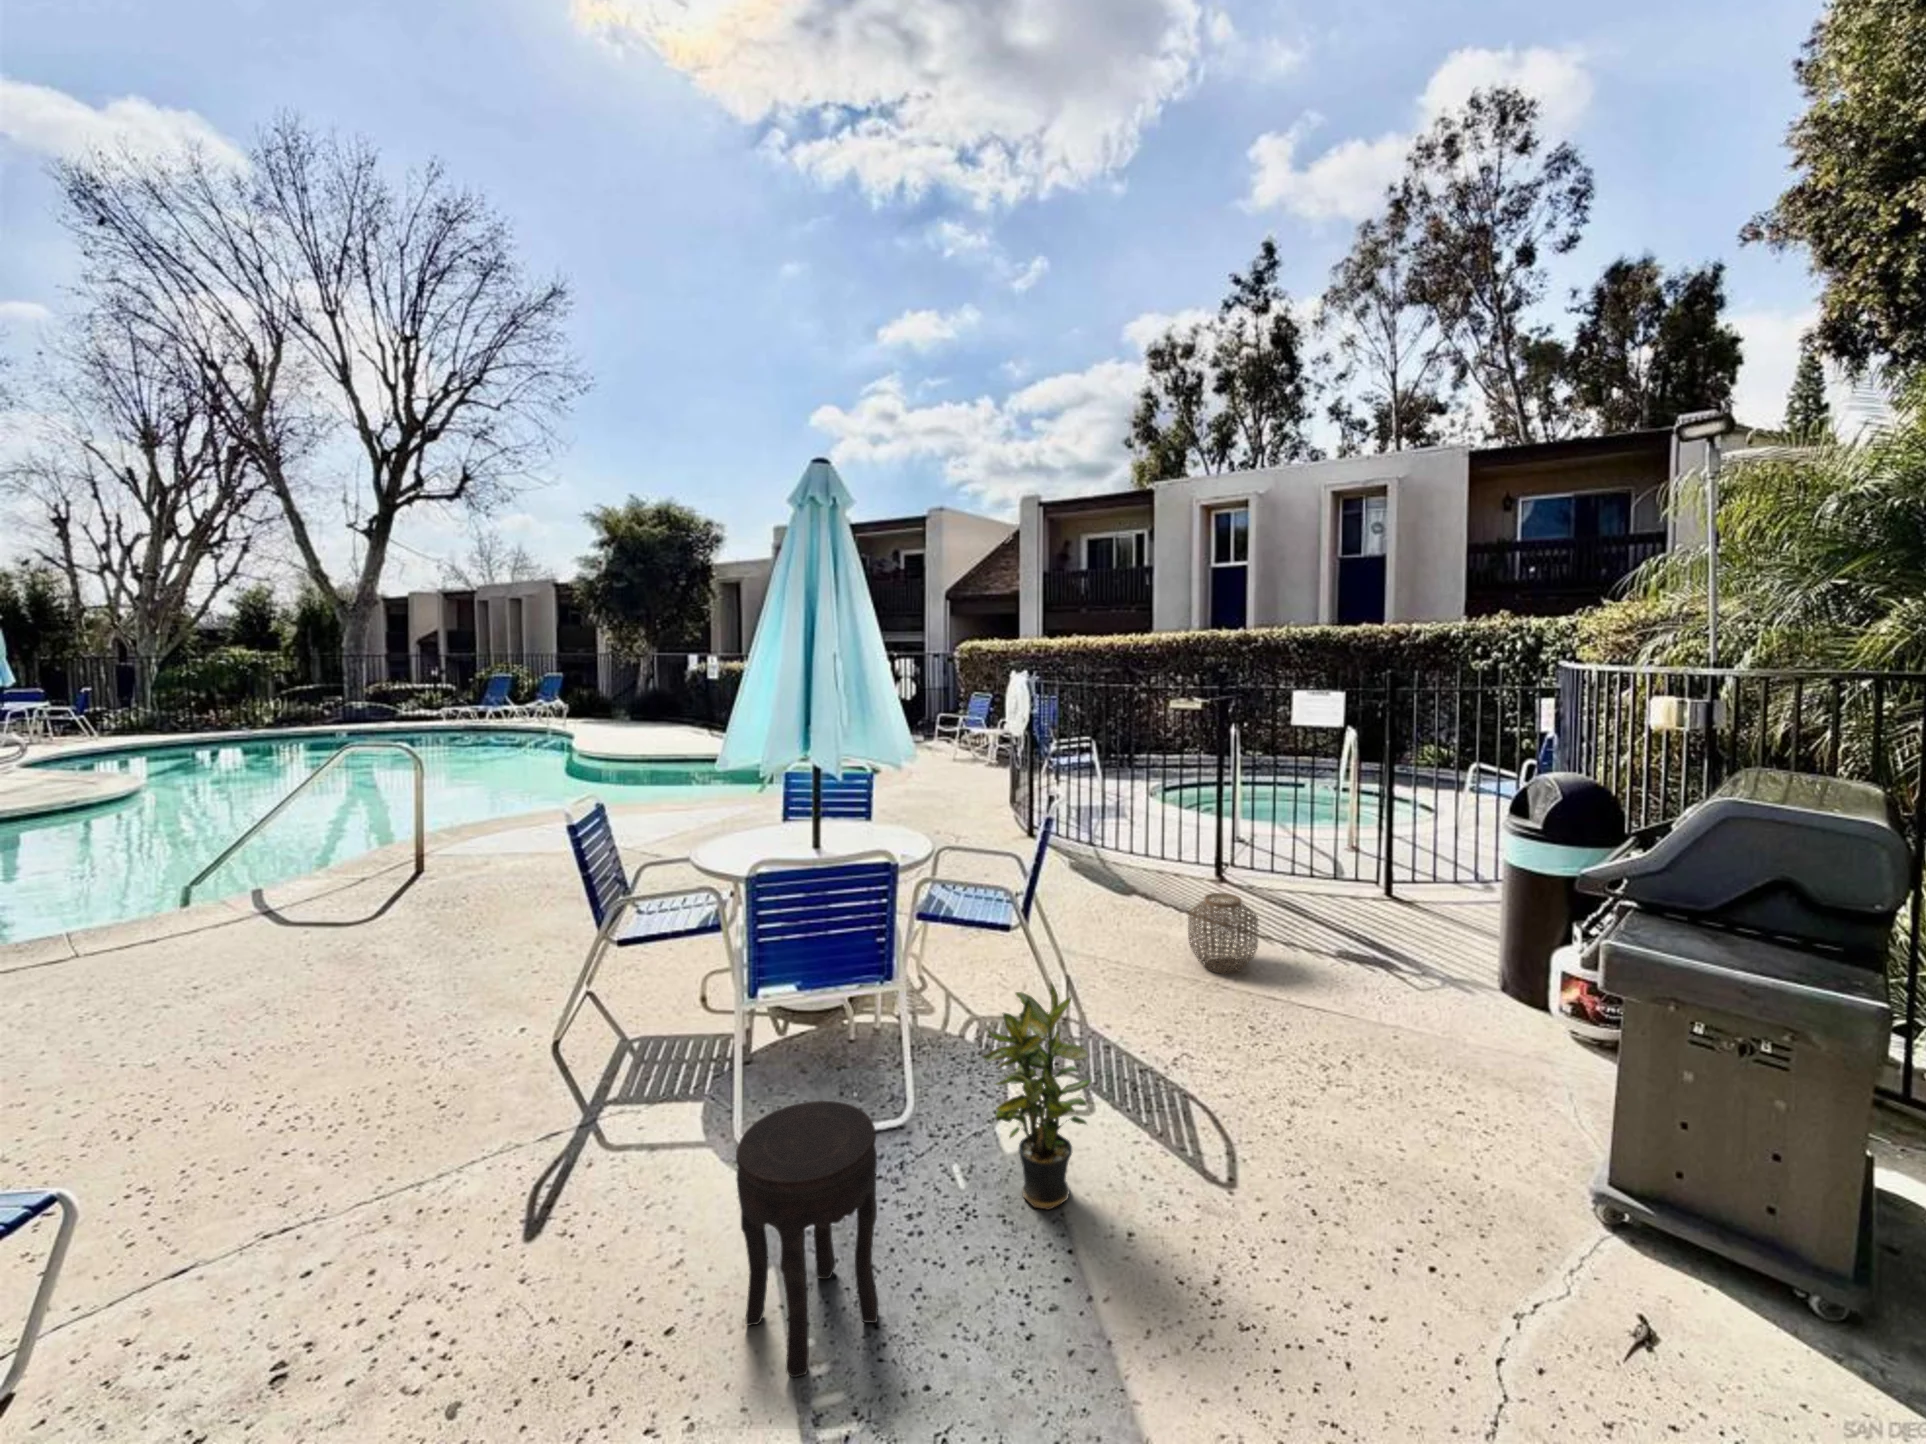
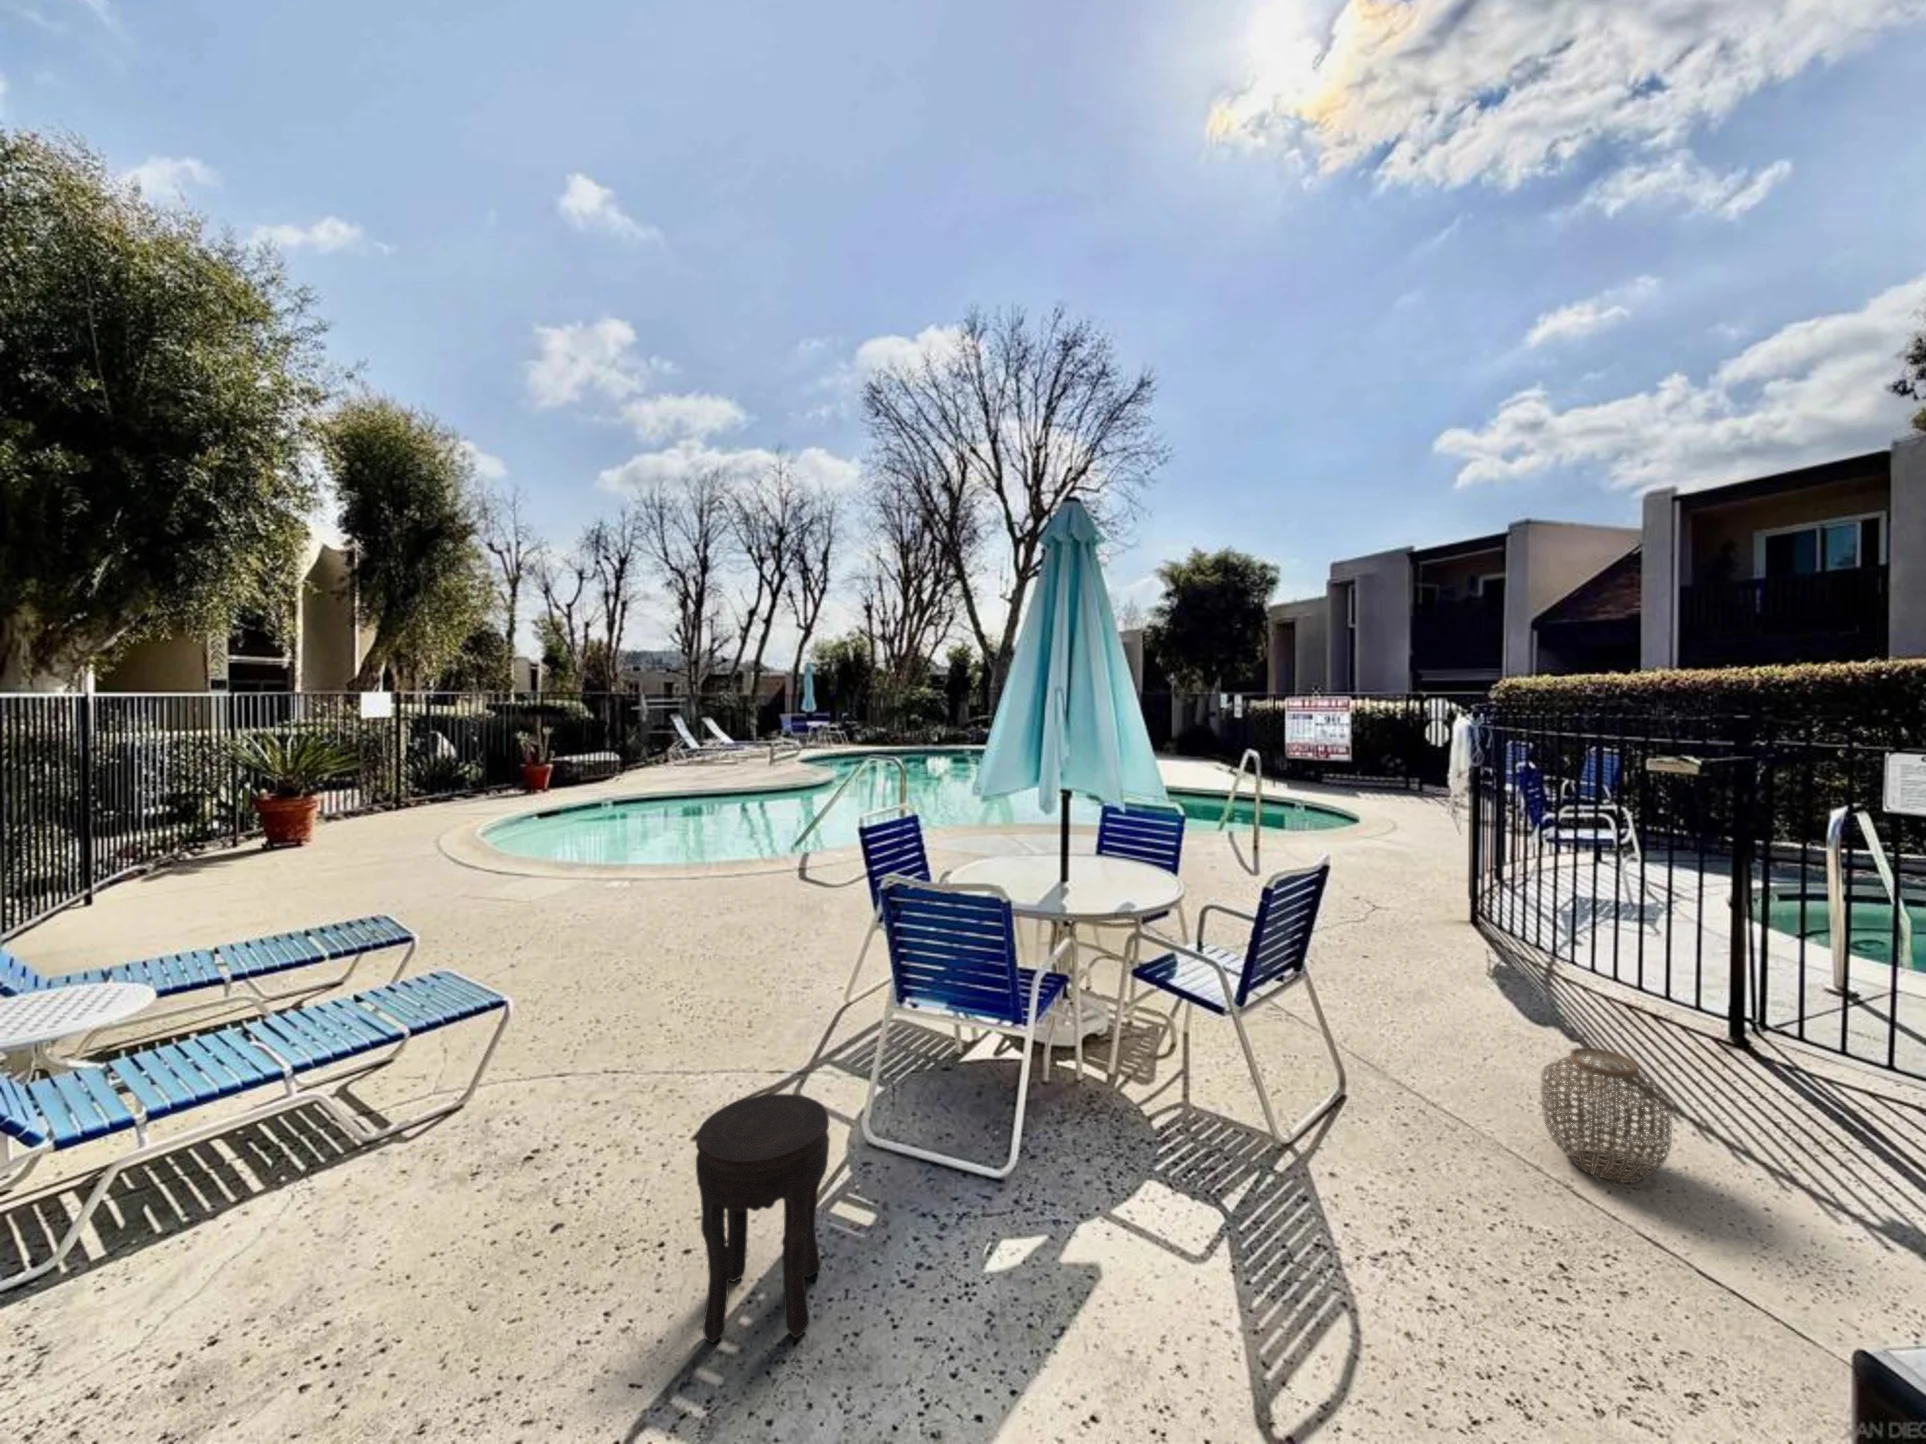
potted plant: present [982,983,1091,1210] -> none [984,1062,1107,1338]

